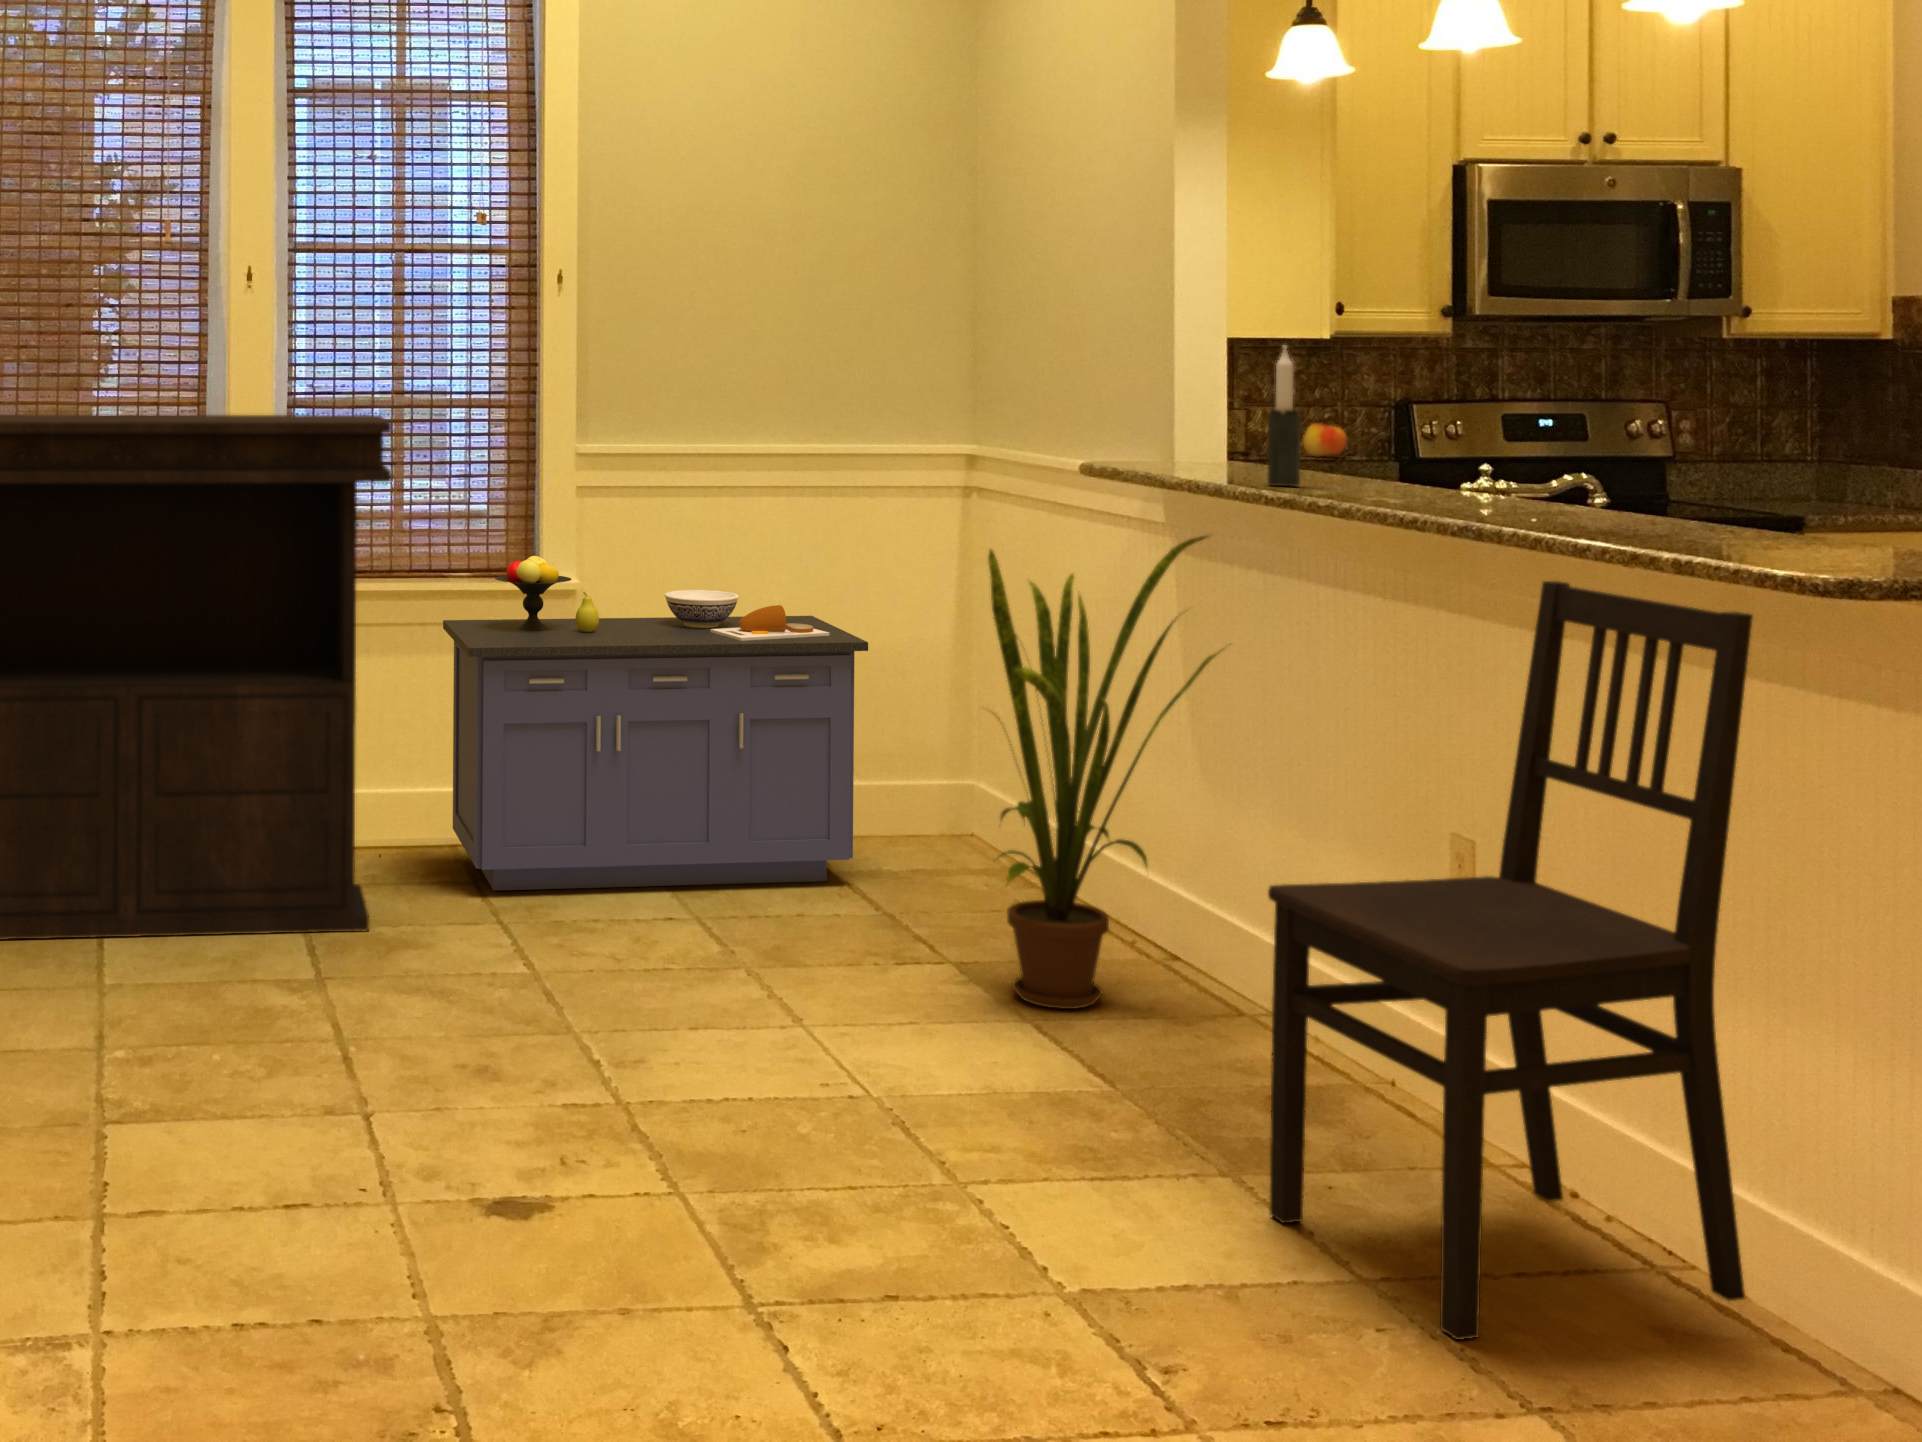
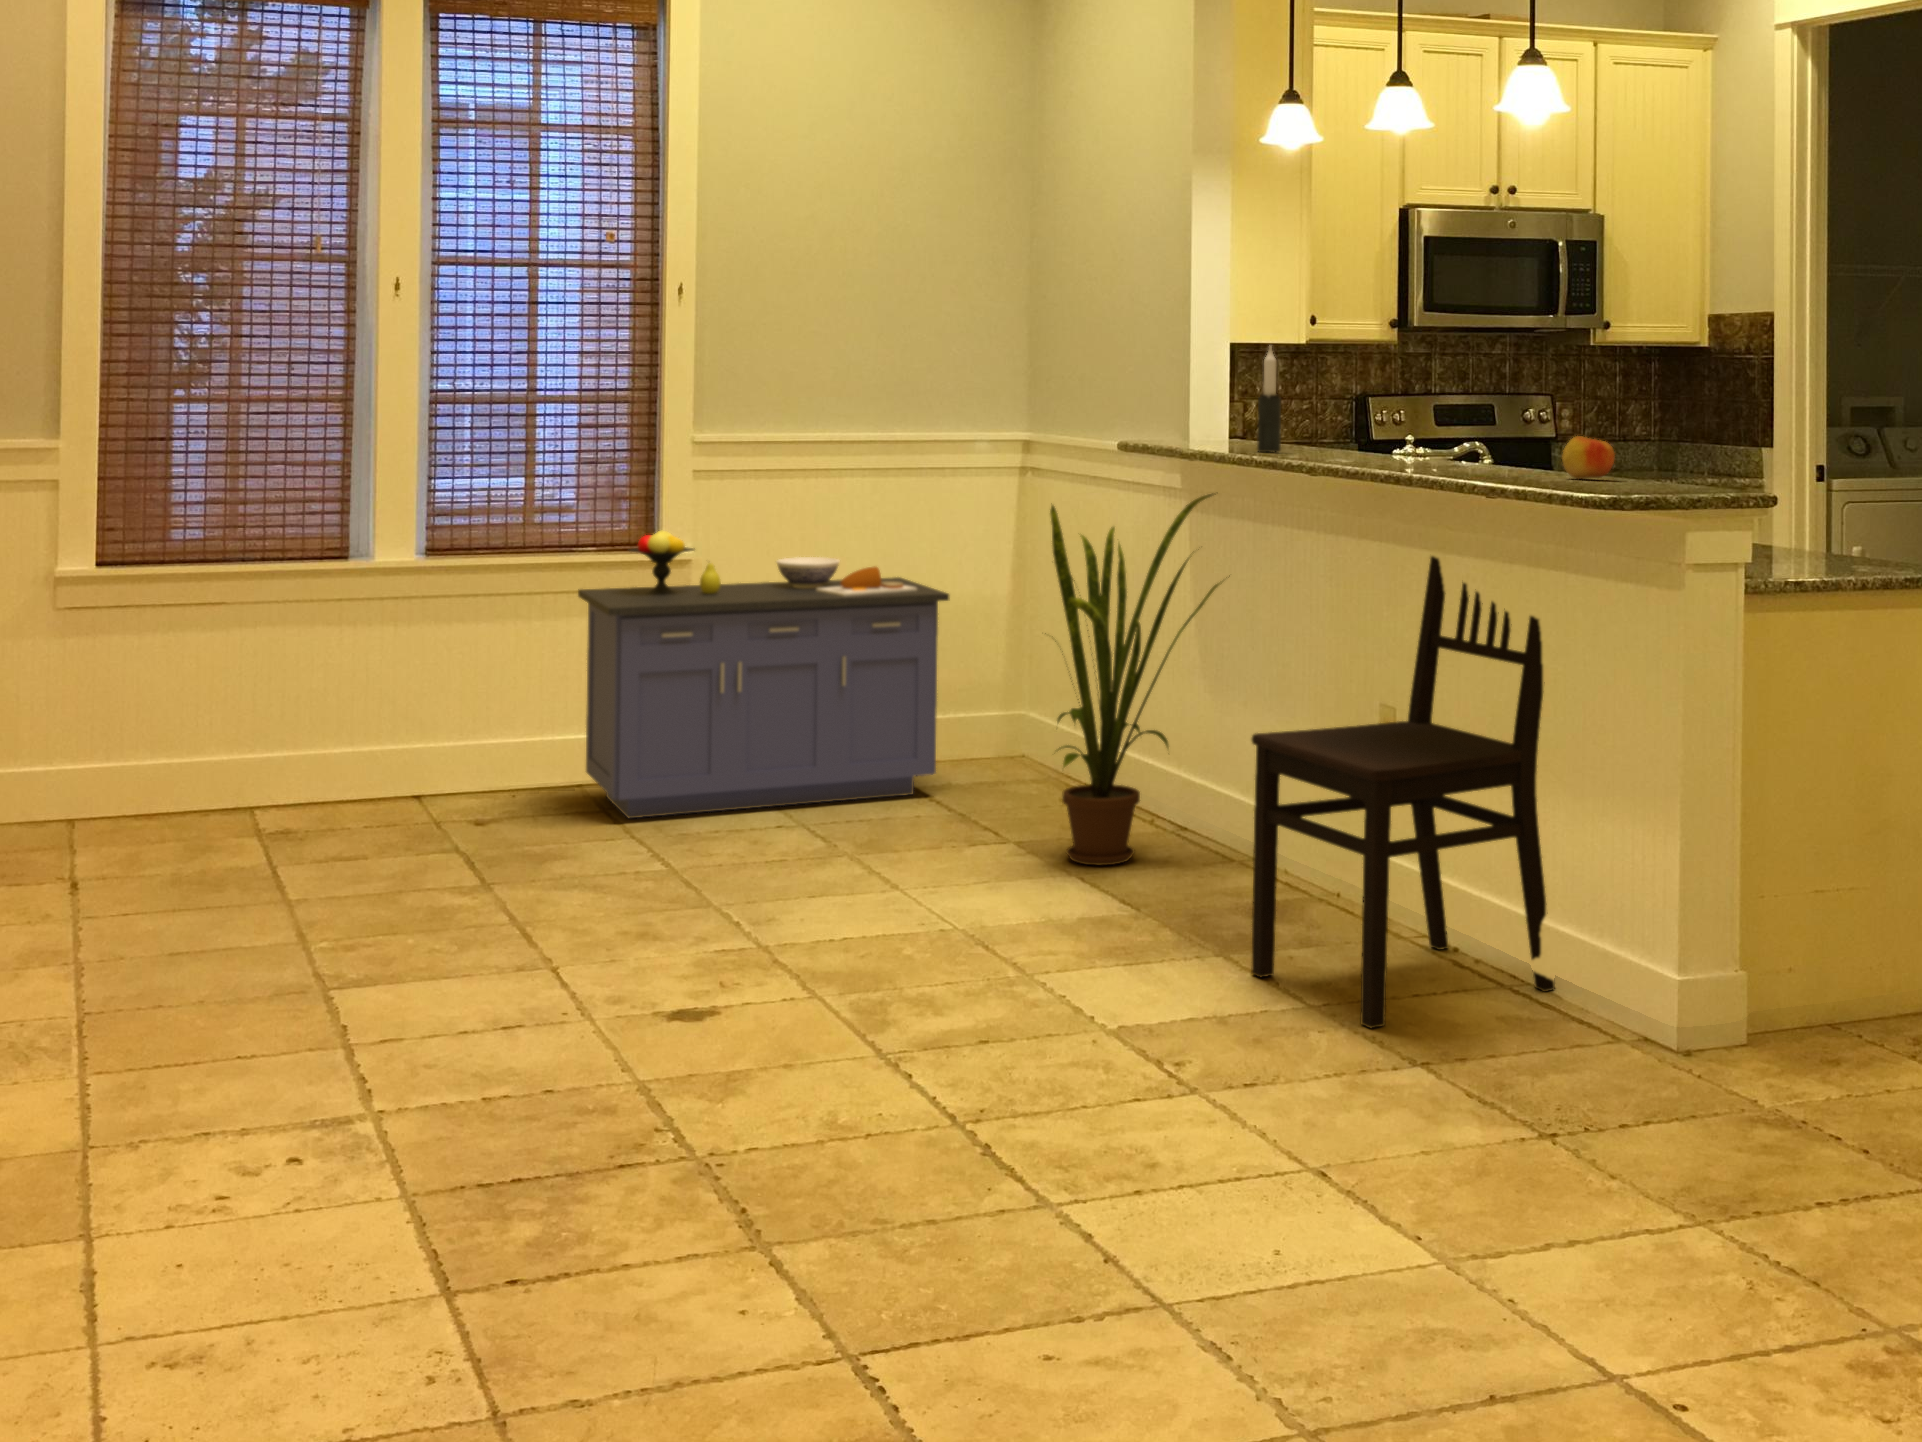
console table: present [0,414,391,940] -> none [22,407,546,894]
apple: present [1303,424,1347,457] -> present [1562,436,1614,479]

